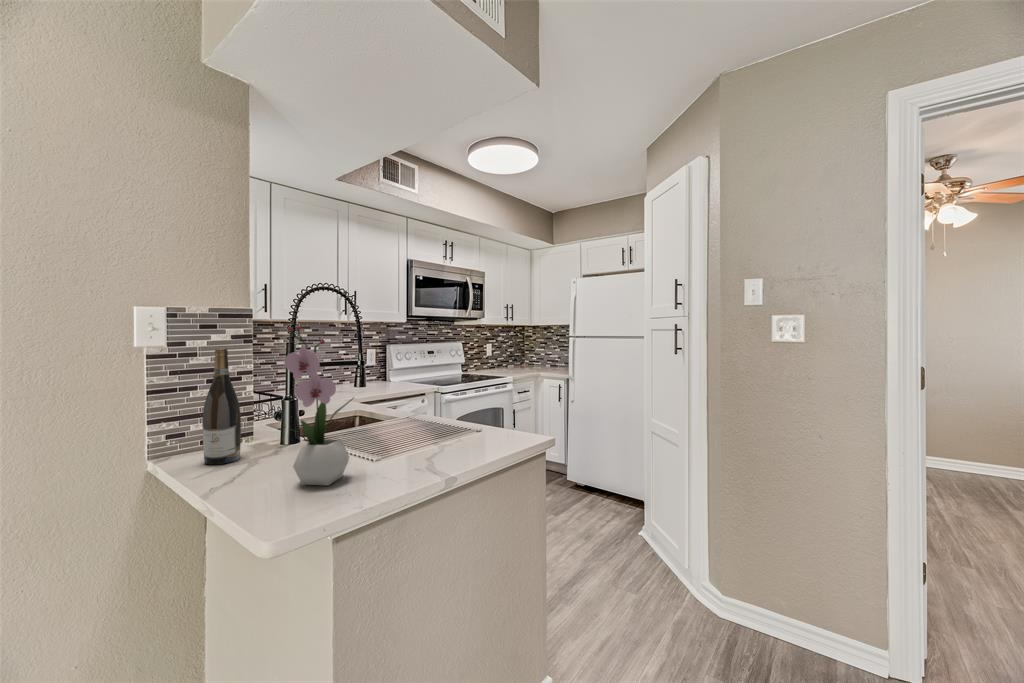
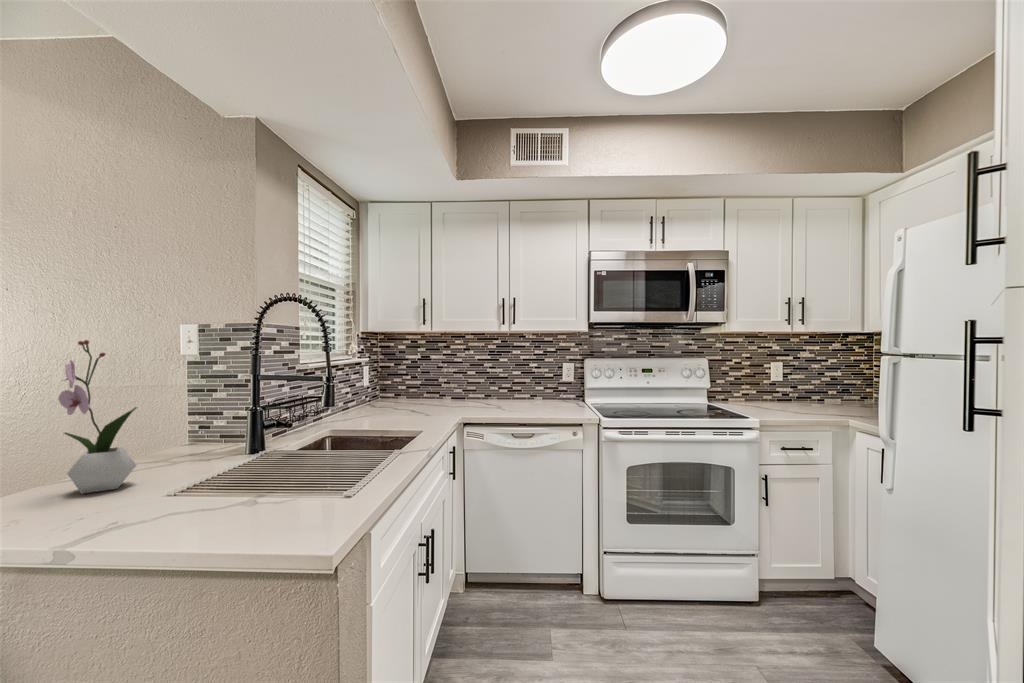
wine bottle: present [203,348,241,465] -> none [175,359,208,454]

